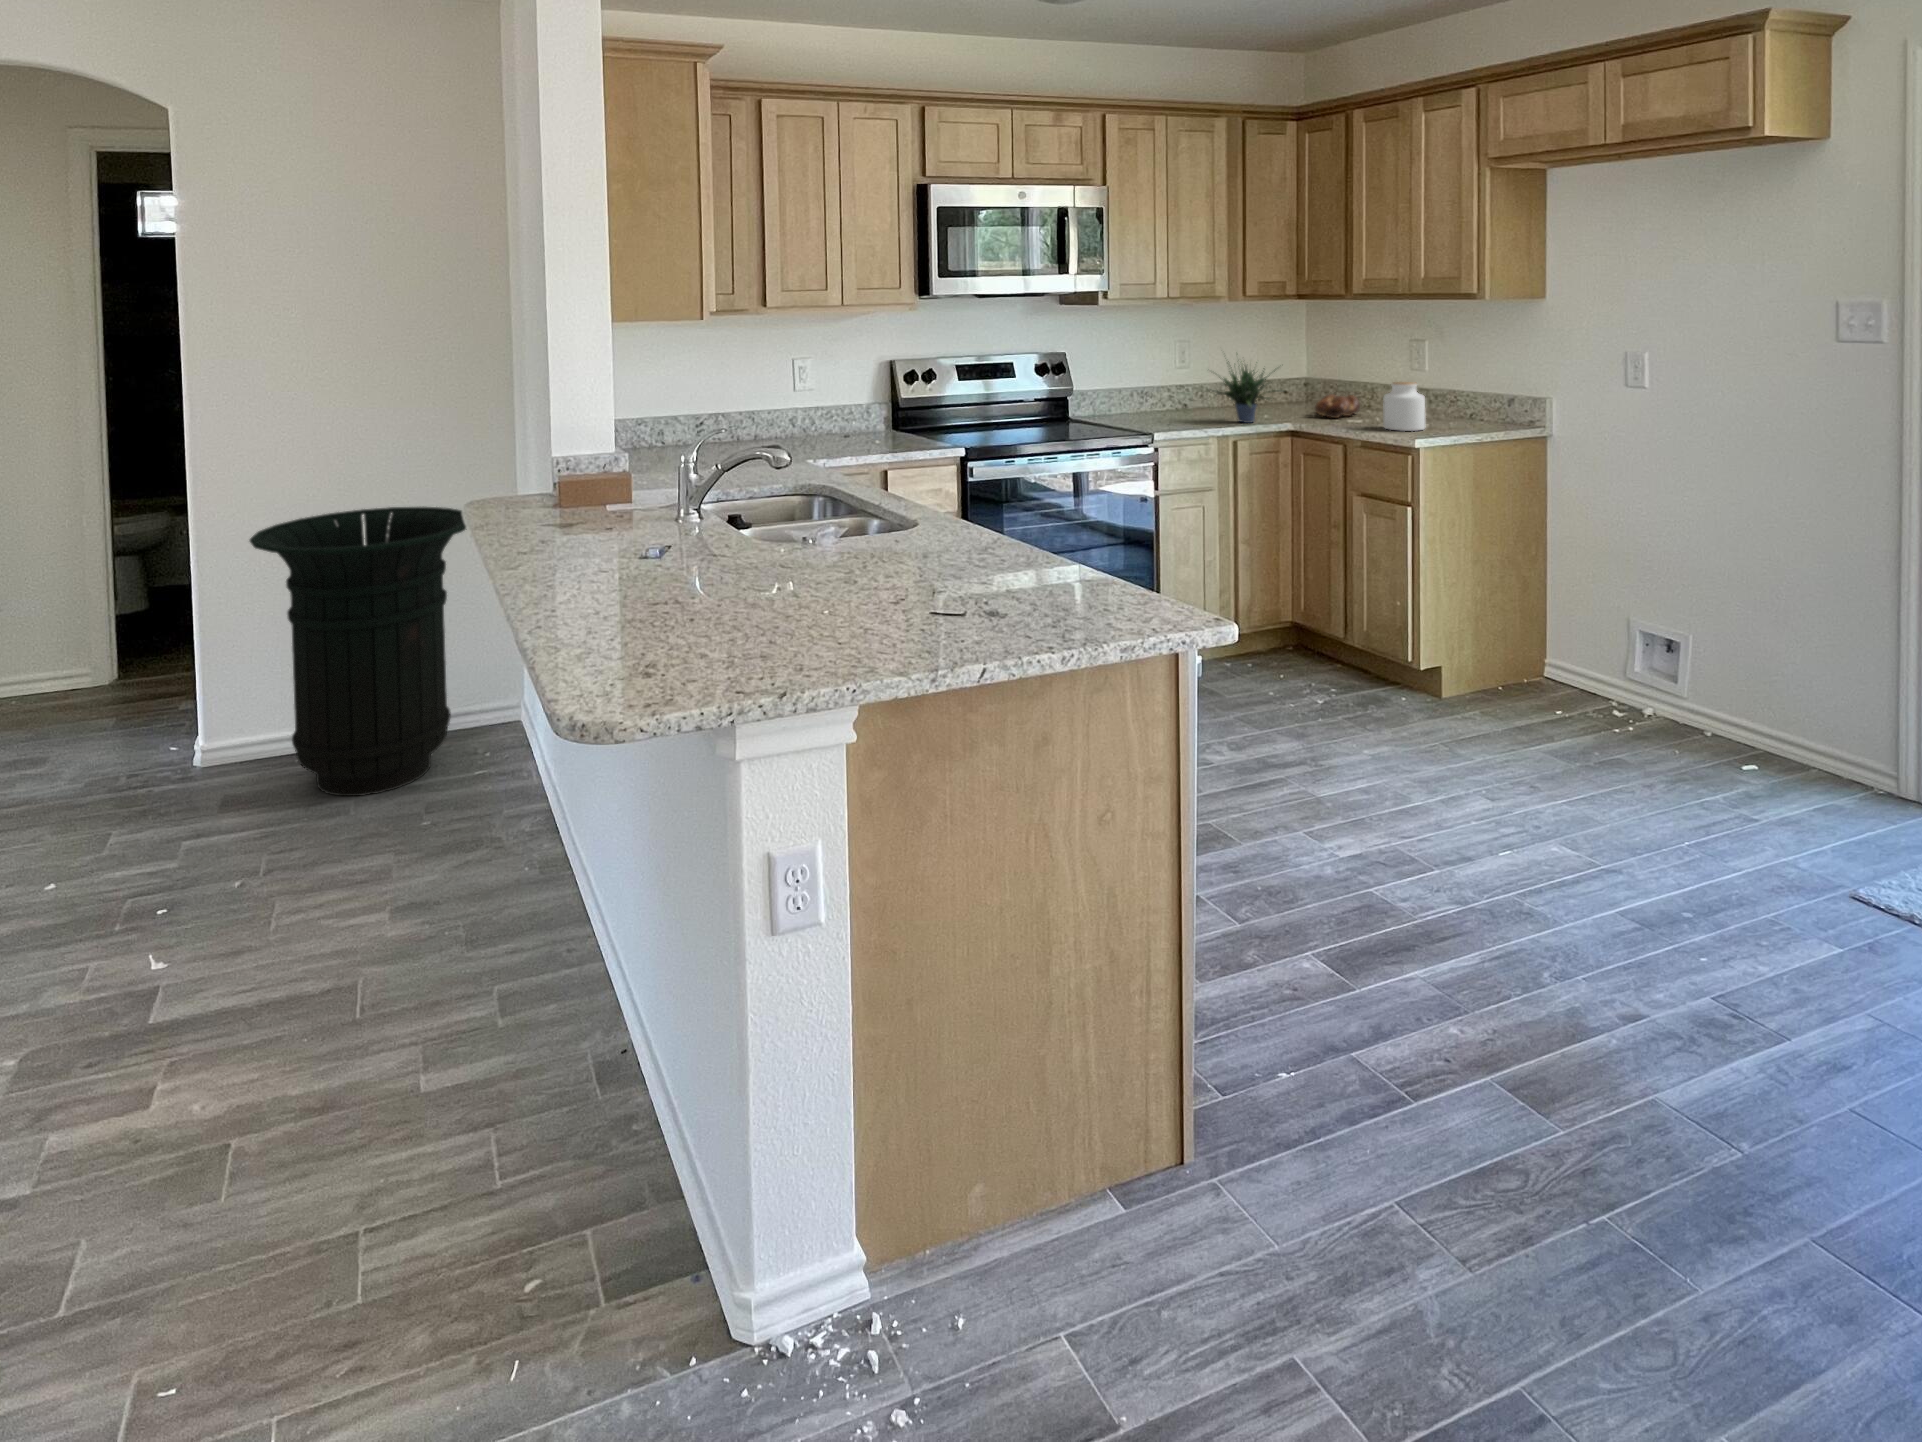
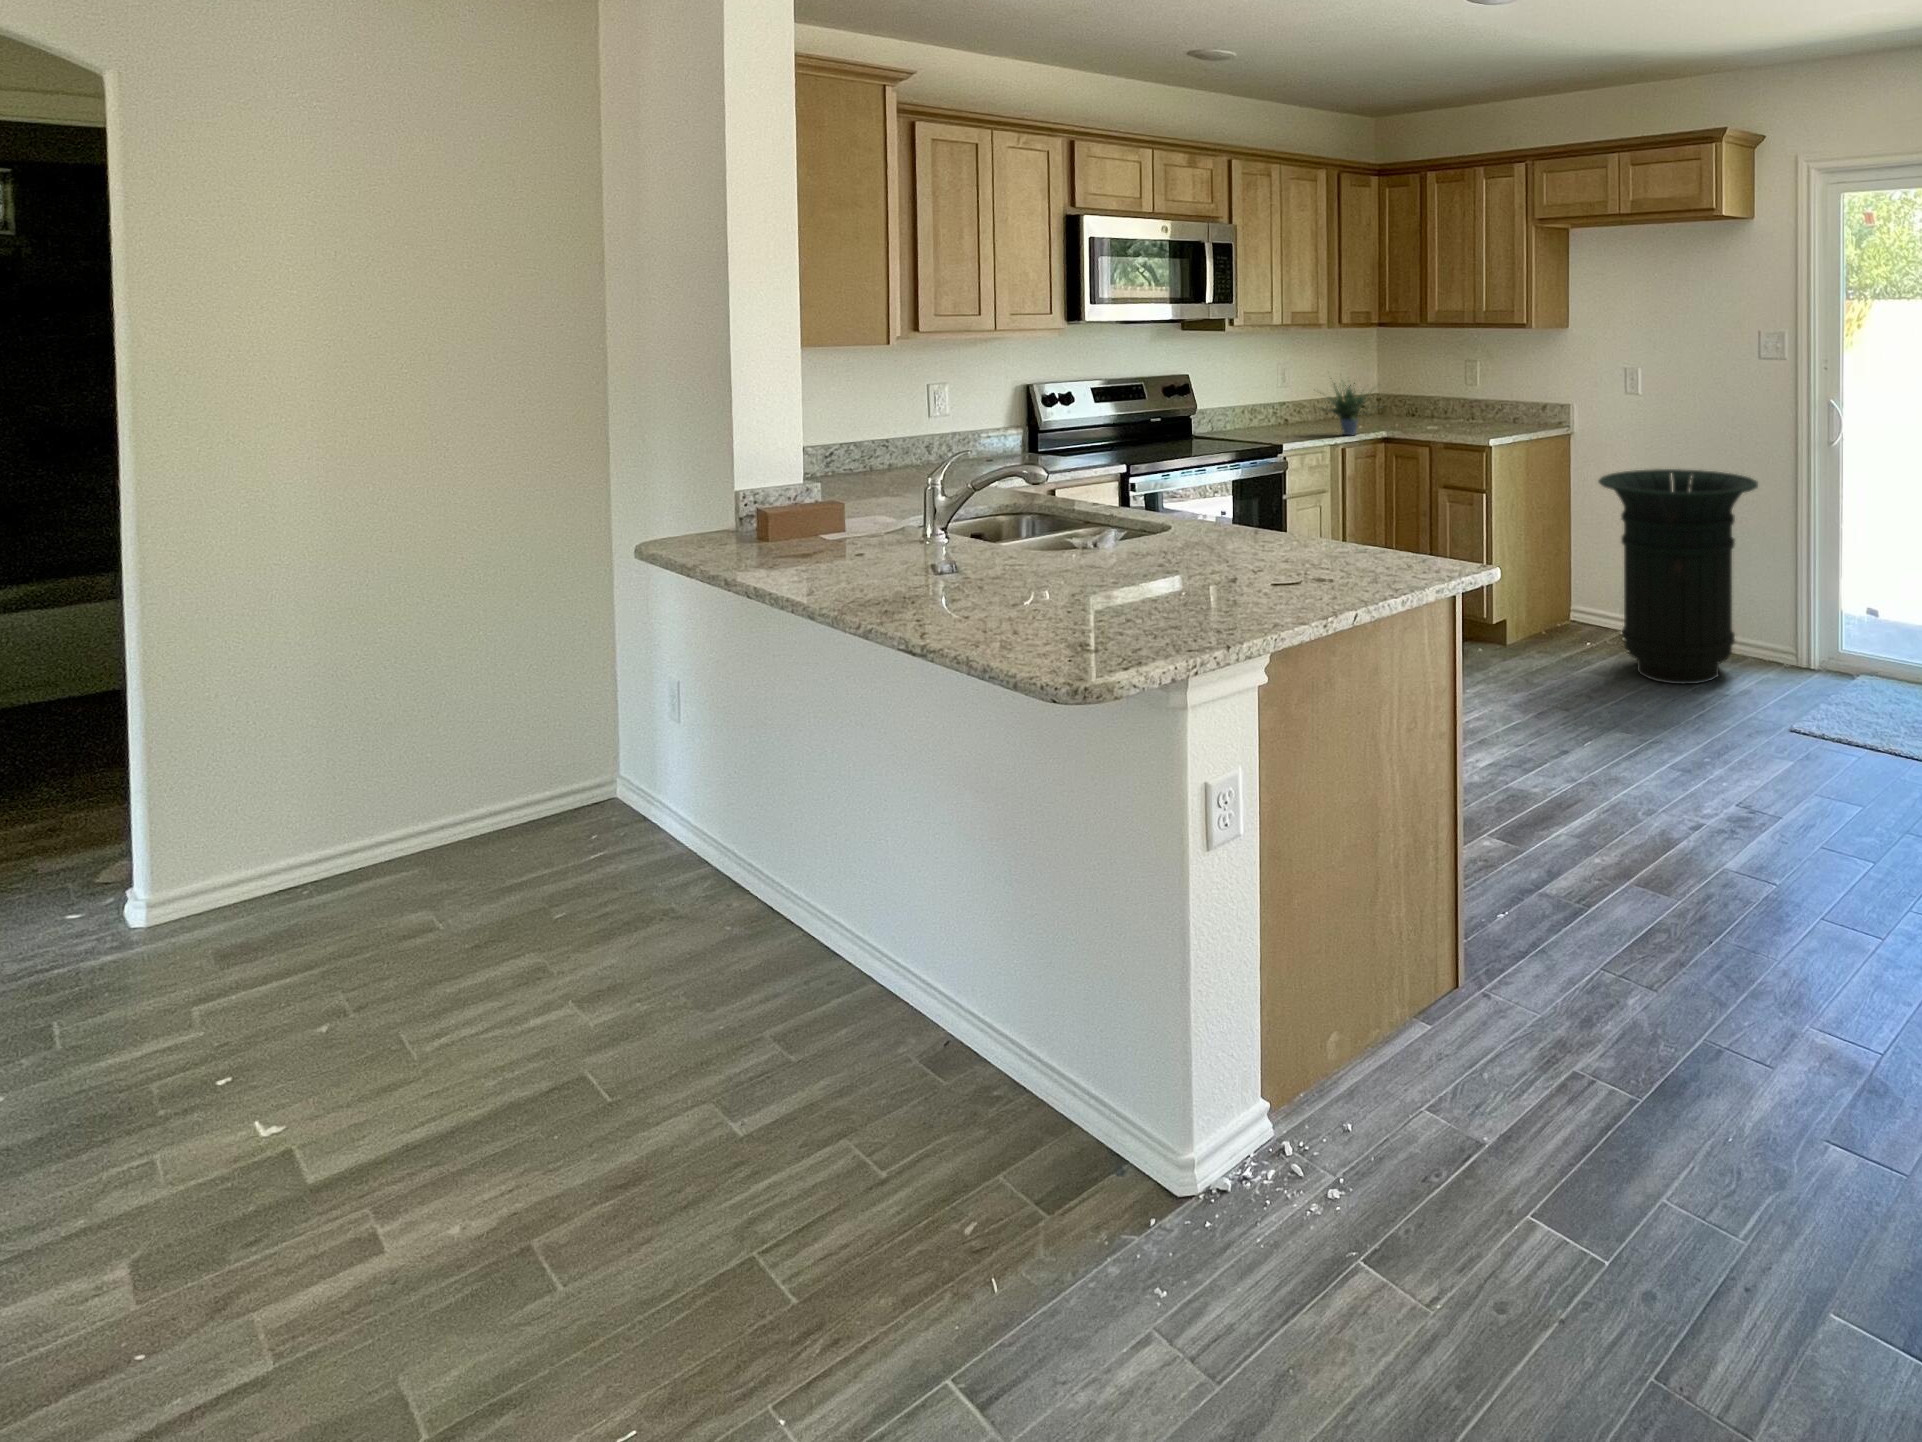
jar: present [1383,382,1425,431] -> none [1460,396,1491,436]
bread loaf: present [1315,394,1360,418] -> none [1400,409,1434,429]
trash can: present [250,507,466,796] -> present [1599,469,1758,684]

